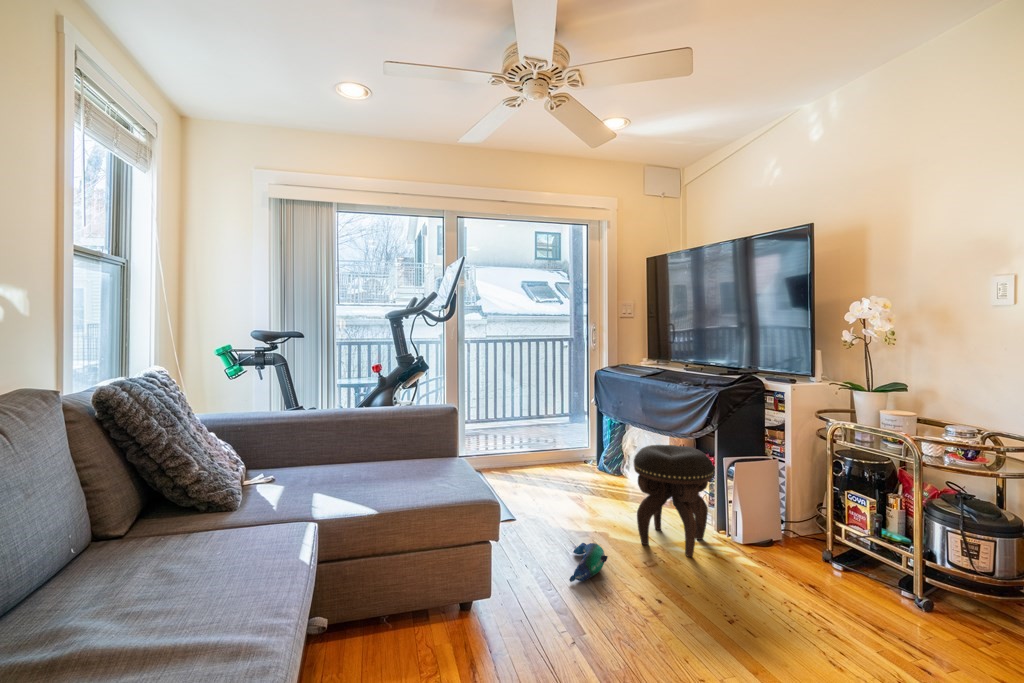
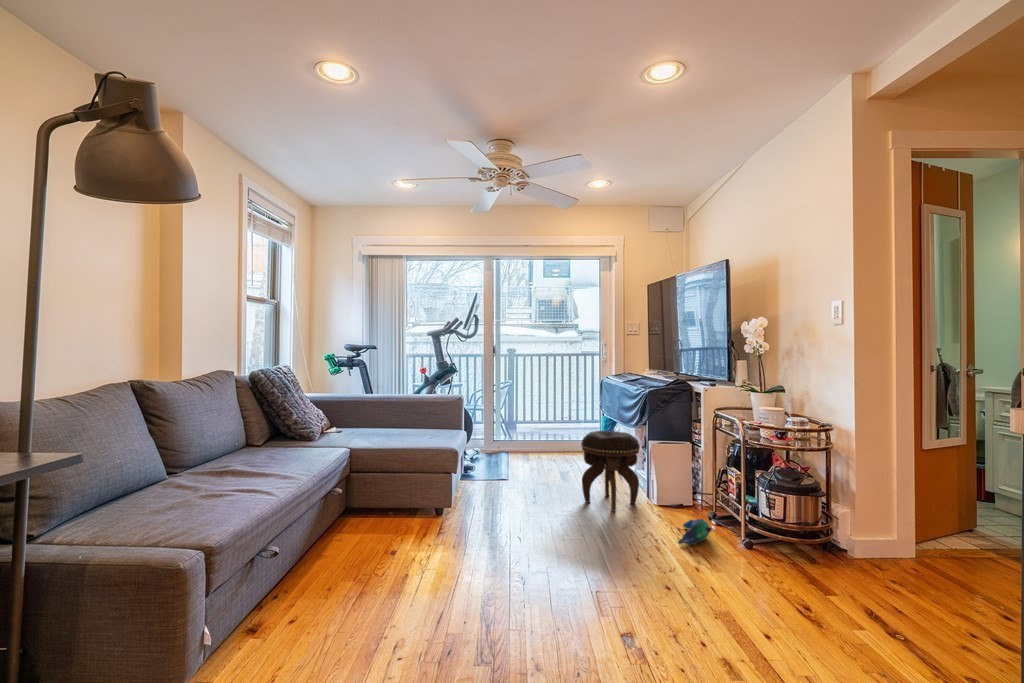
plush toy: present [569,543,608,582] -> present [678,519,712,545]

